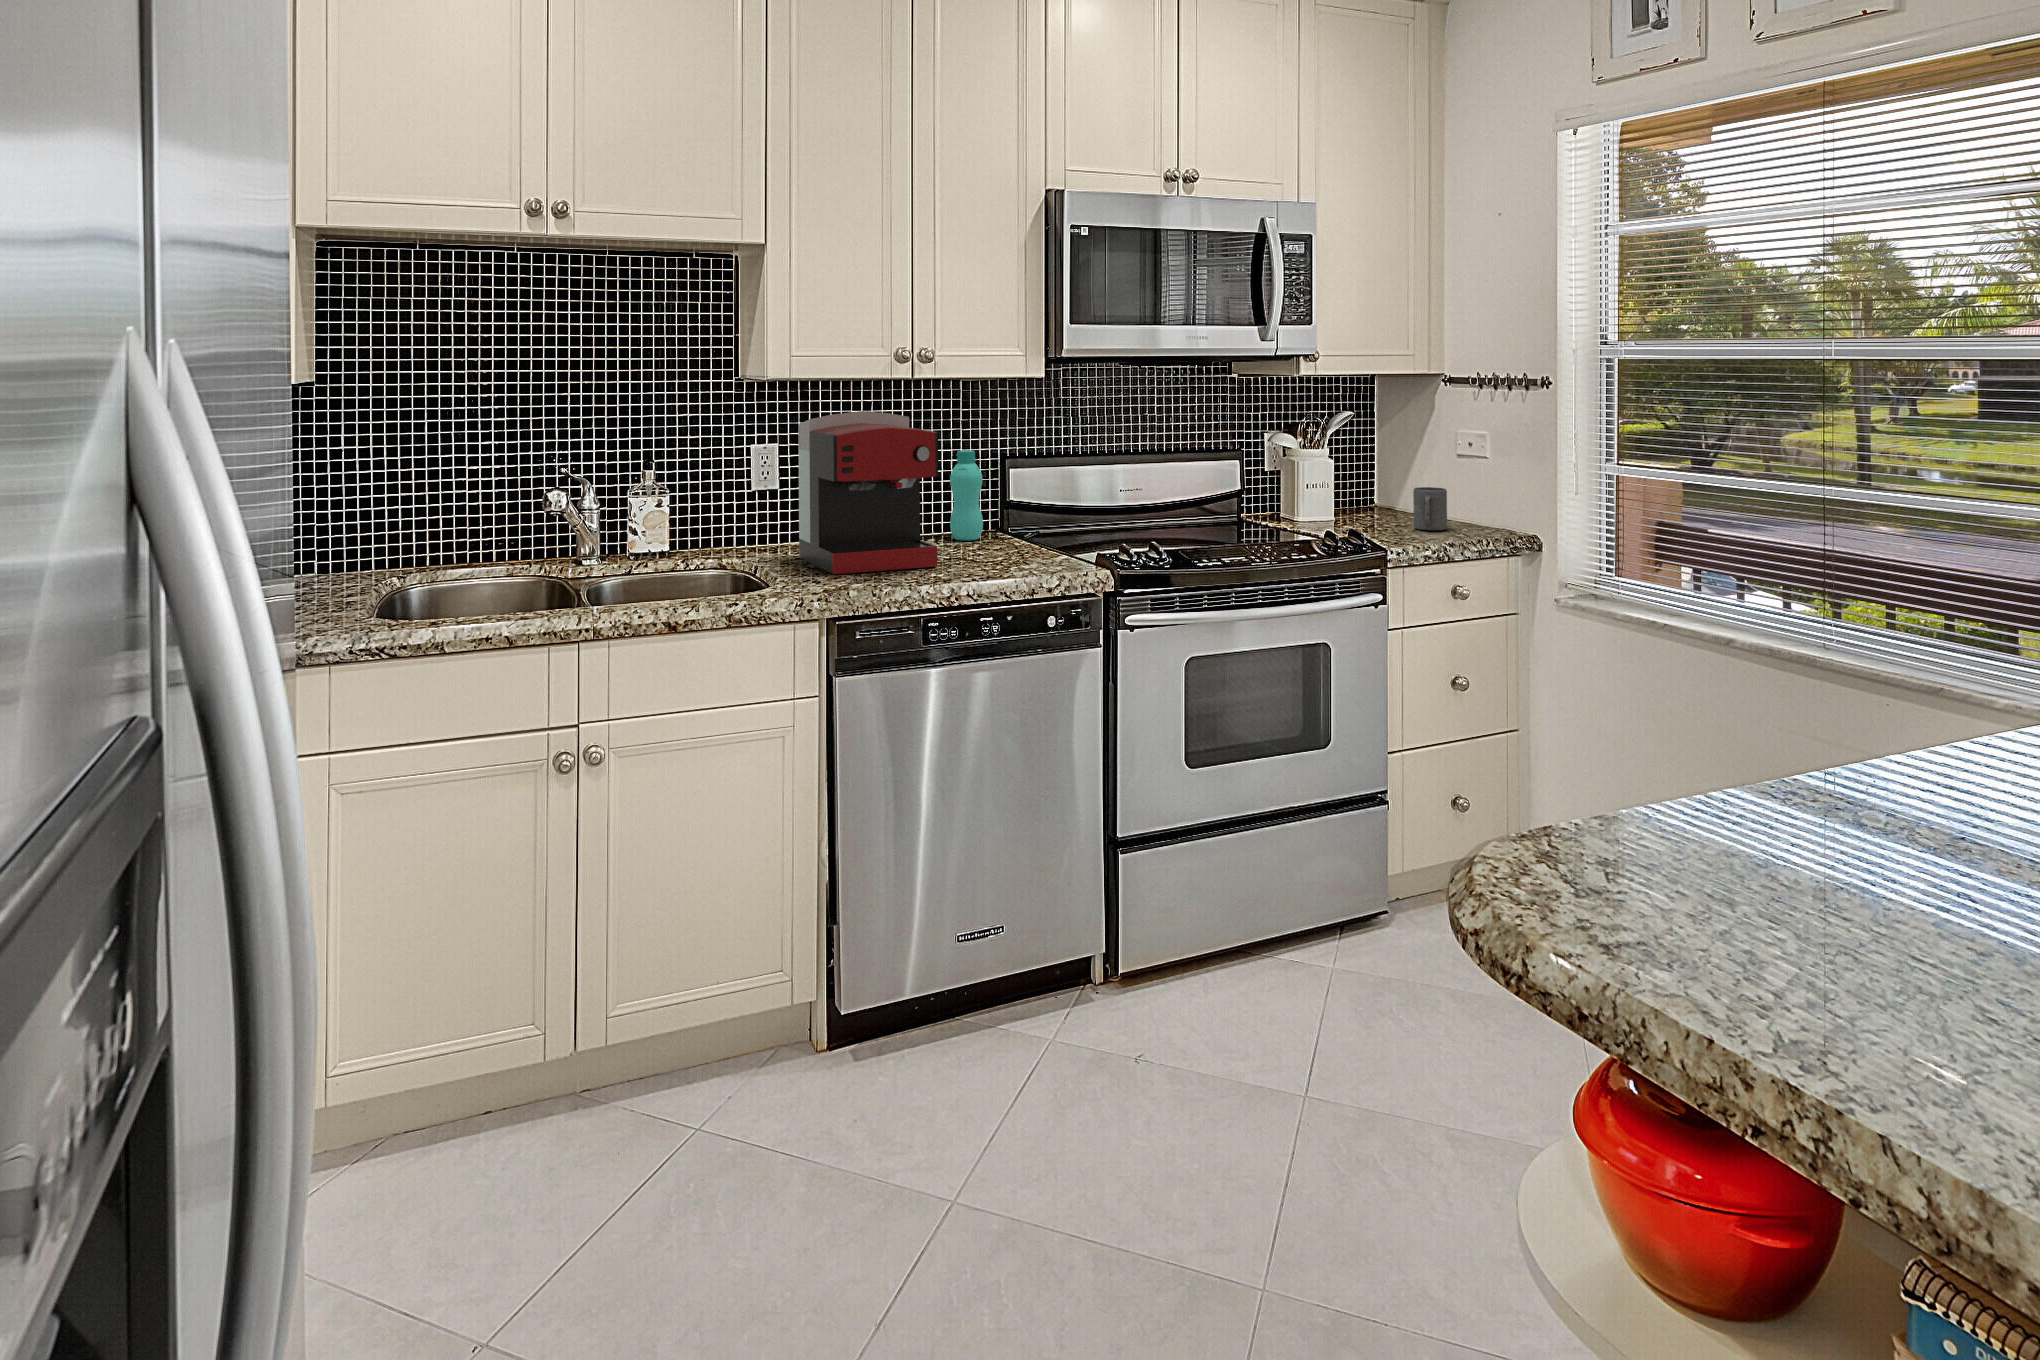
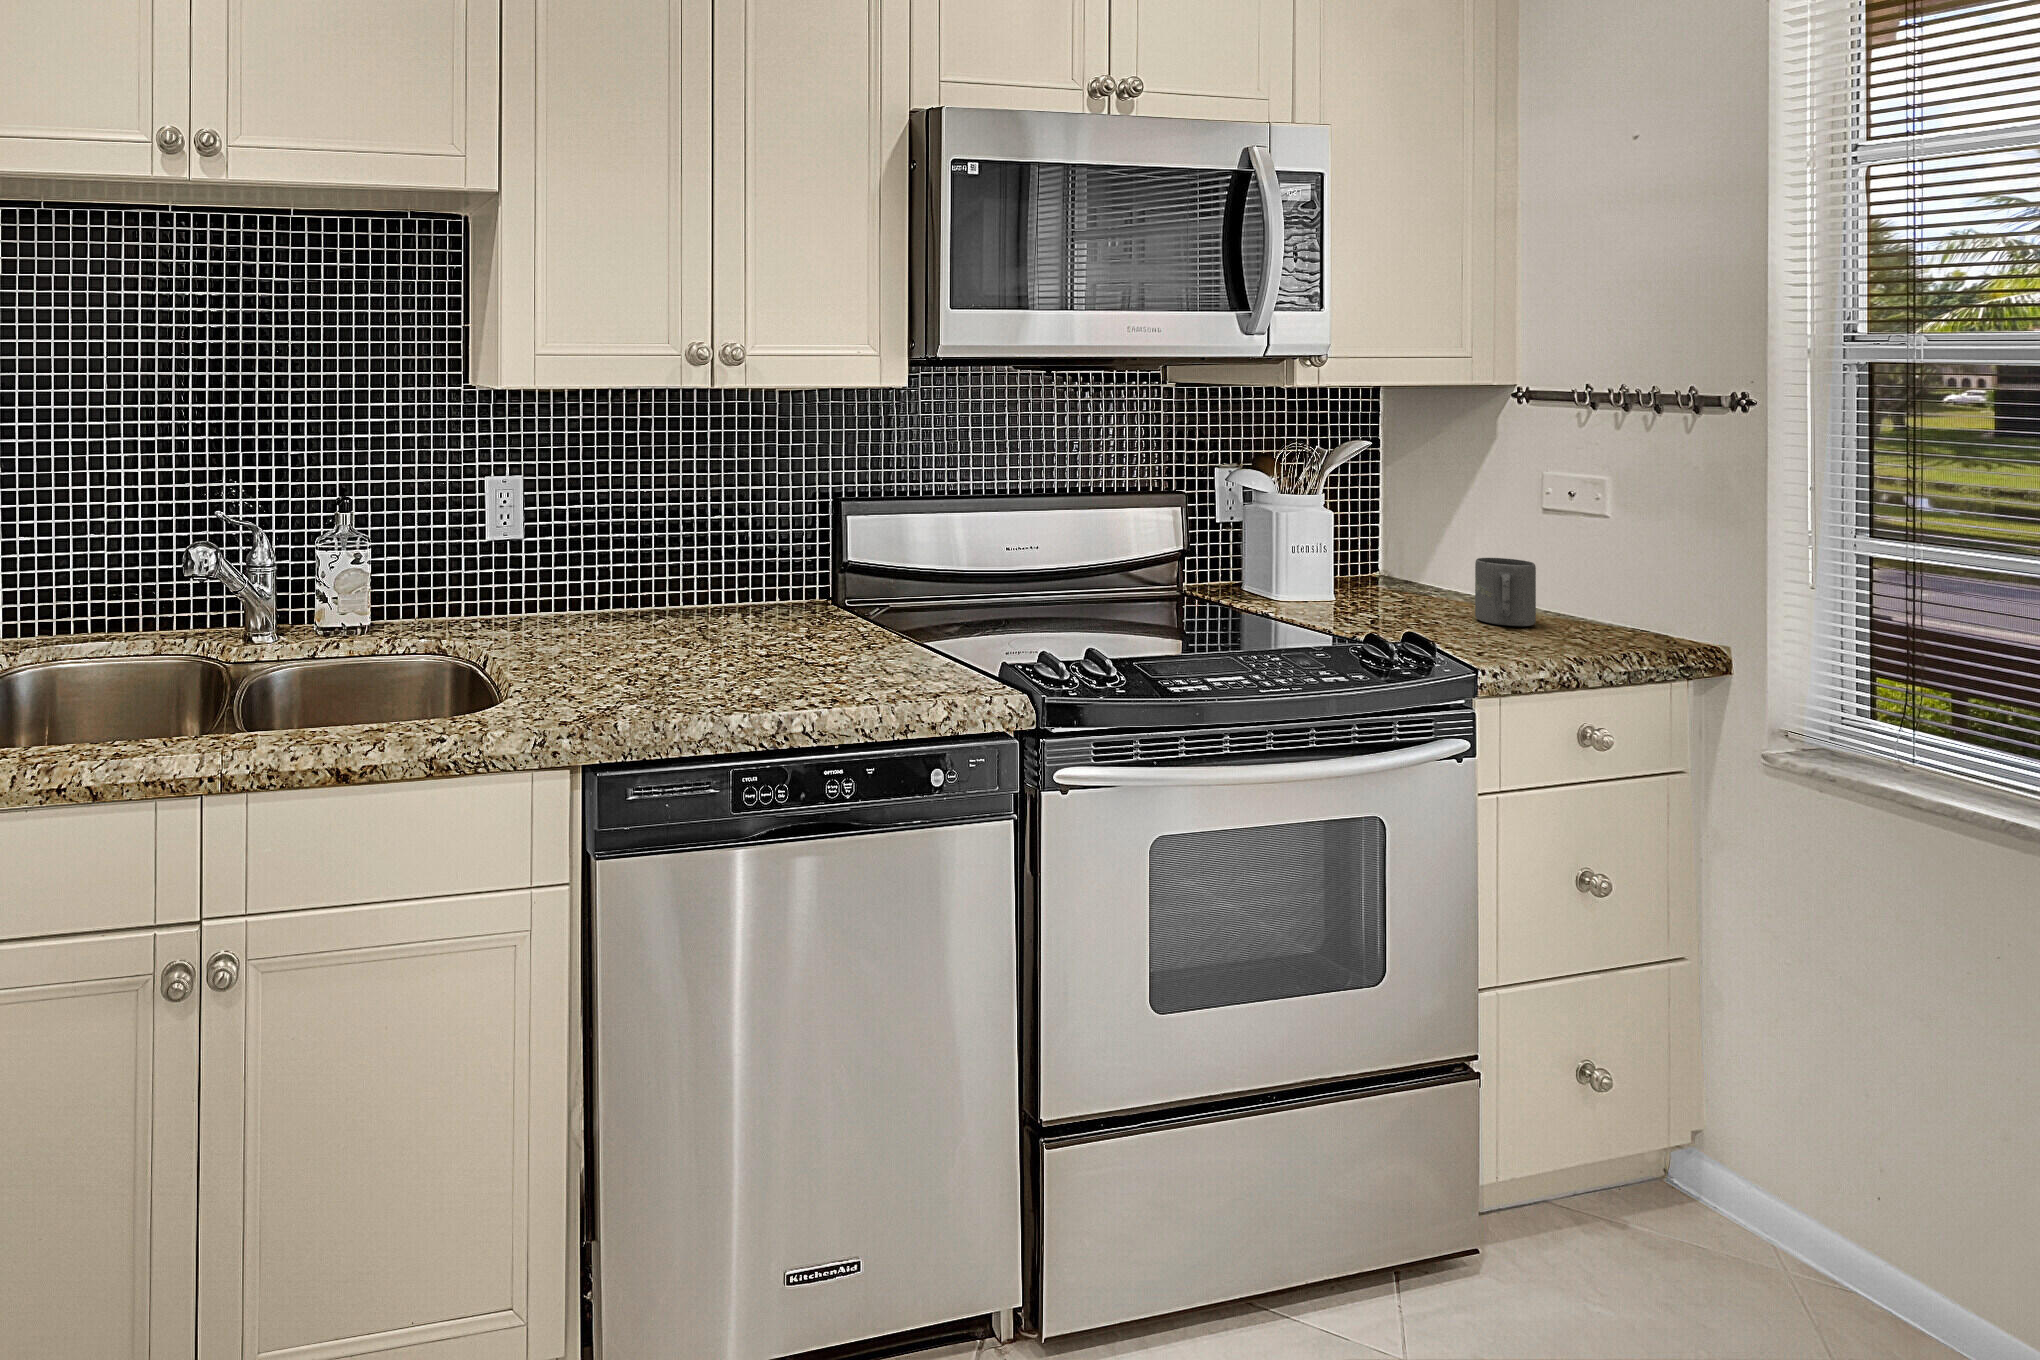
coffee maker: present [798,411,938,574] -> none [548,435,749,681]
bottle: present [950,451,983,540] -> none [764,489,811,617]

